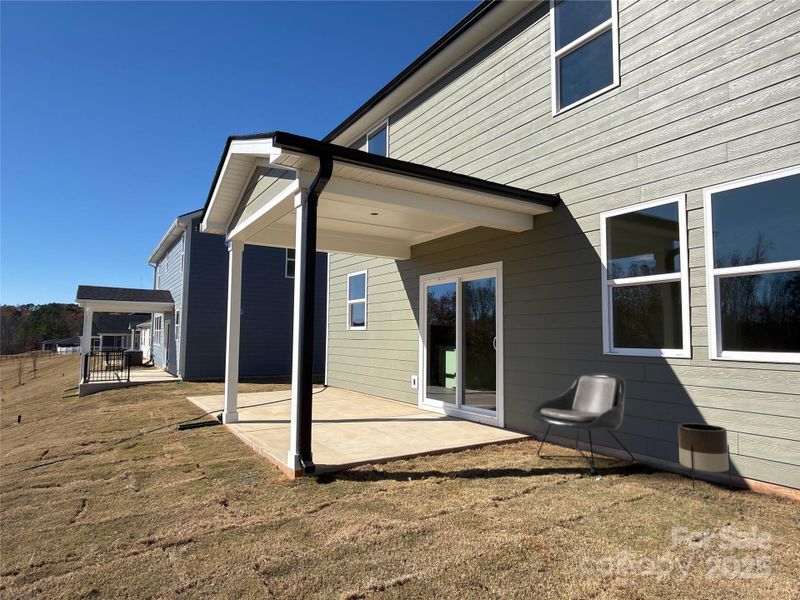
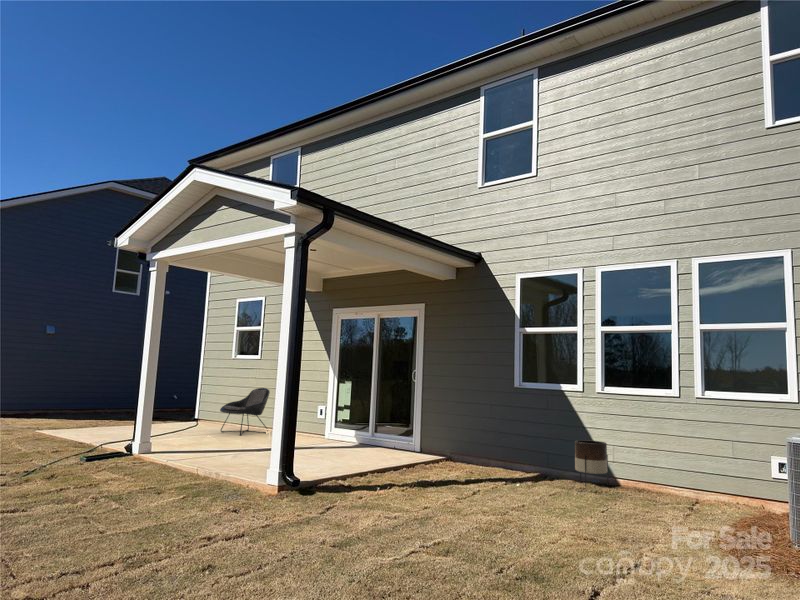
lounge chair: present [533,373,634,473] -> present [220,388,270,435]

